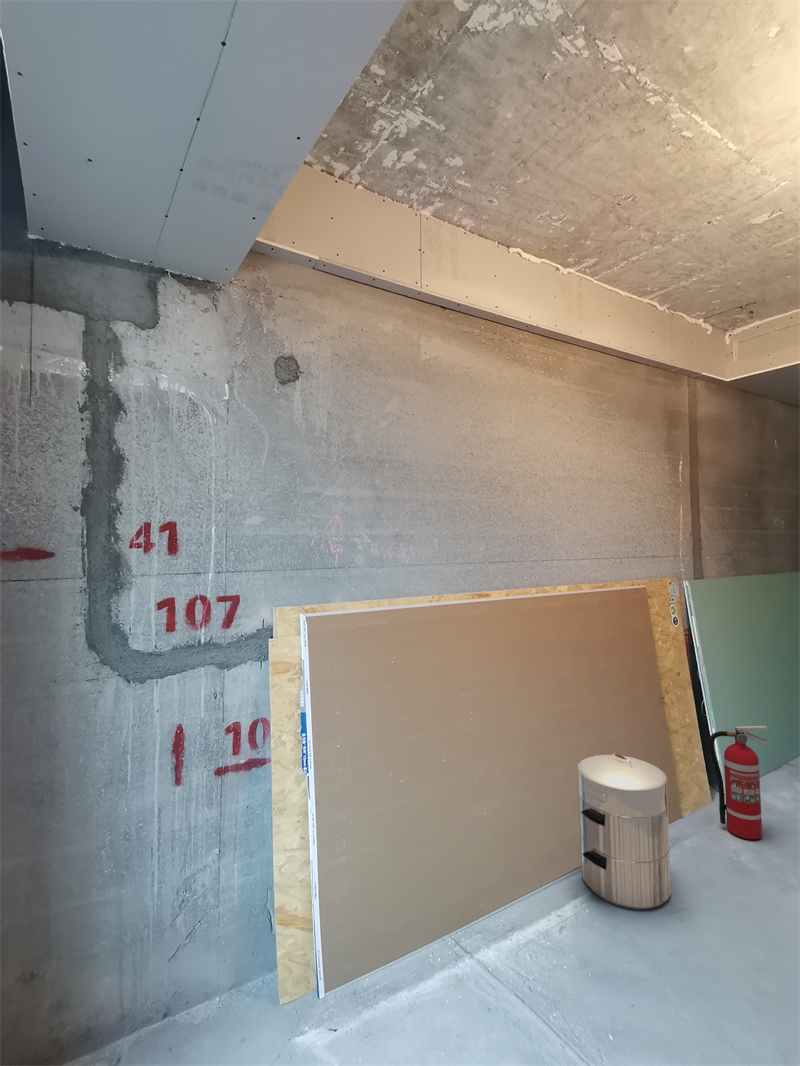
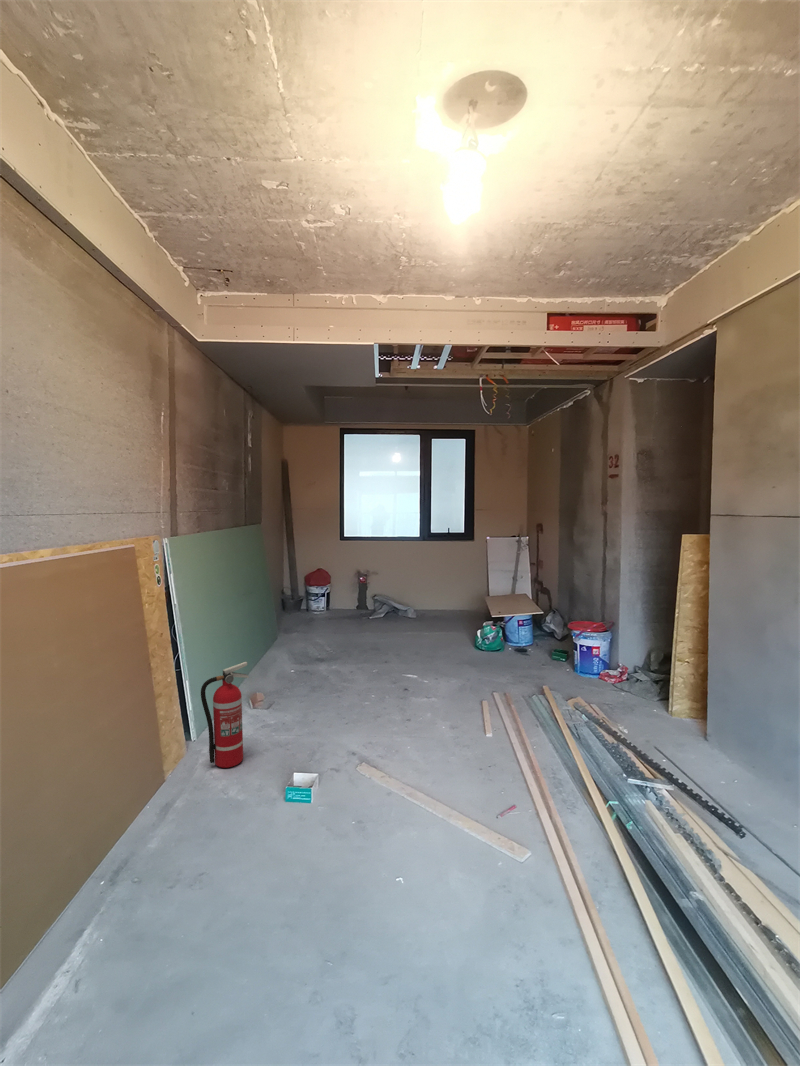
waste bin: present [577,754,671,909] -> none [81,737,193,916]

